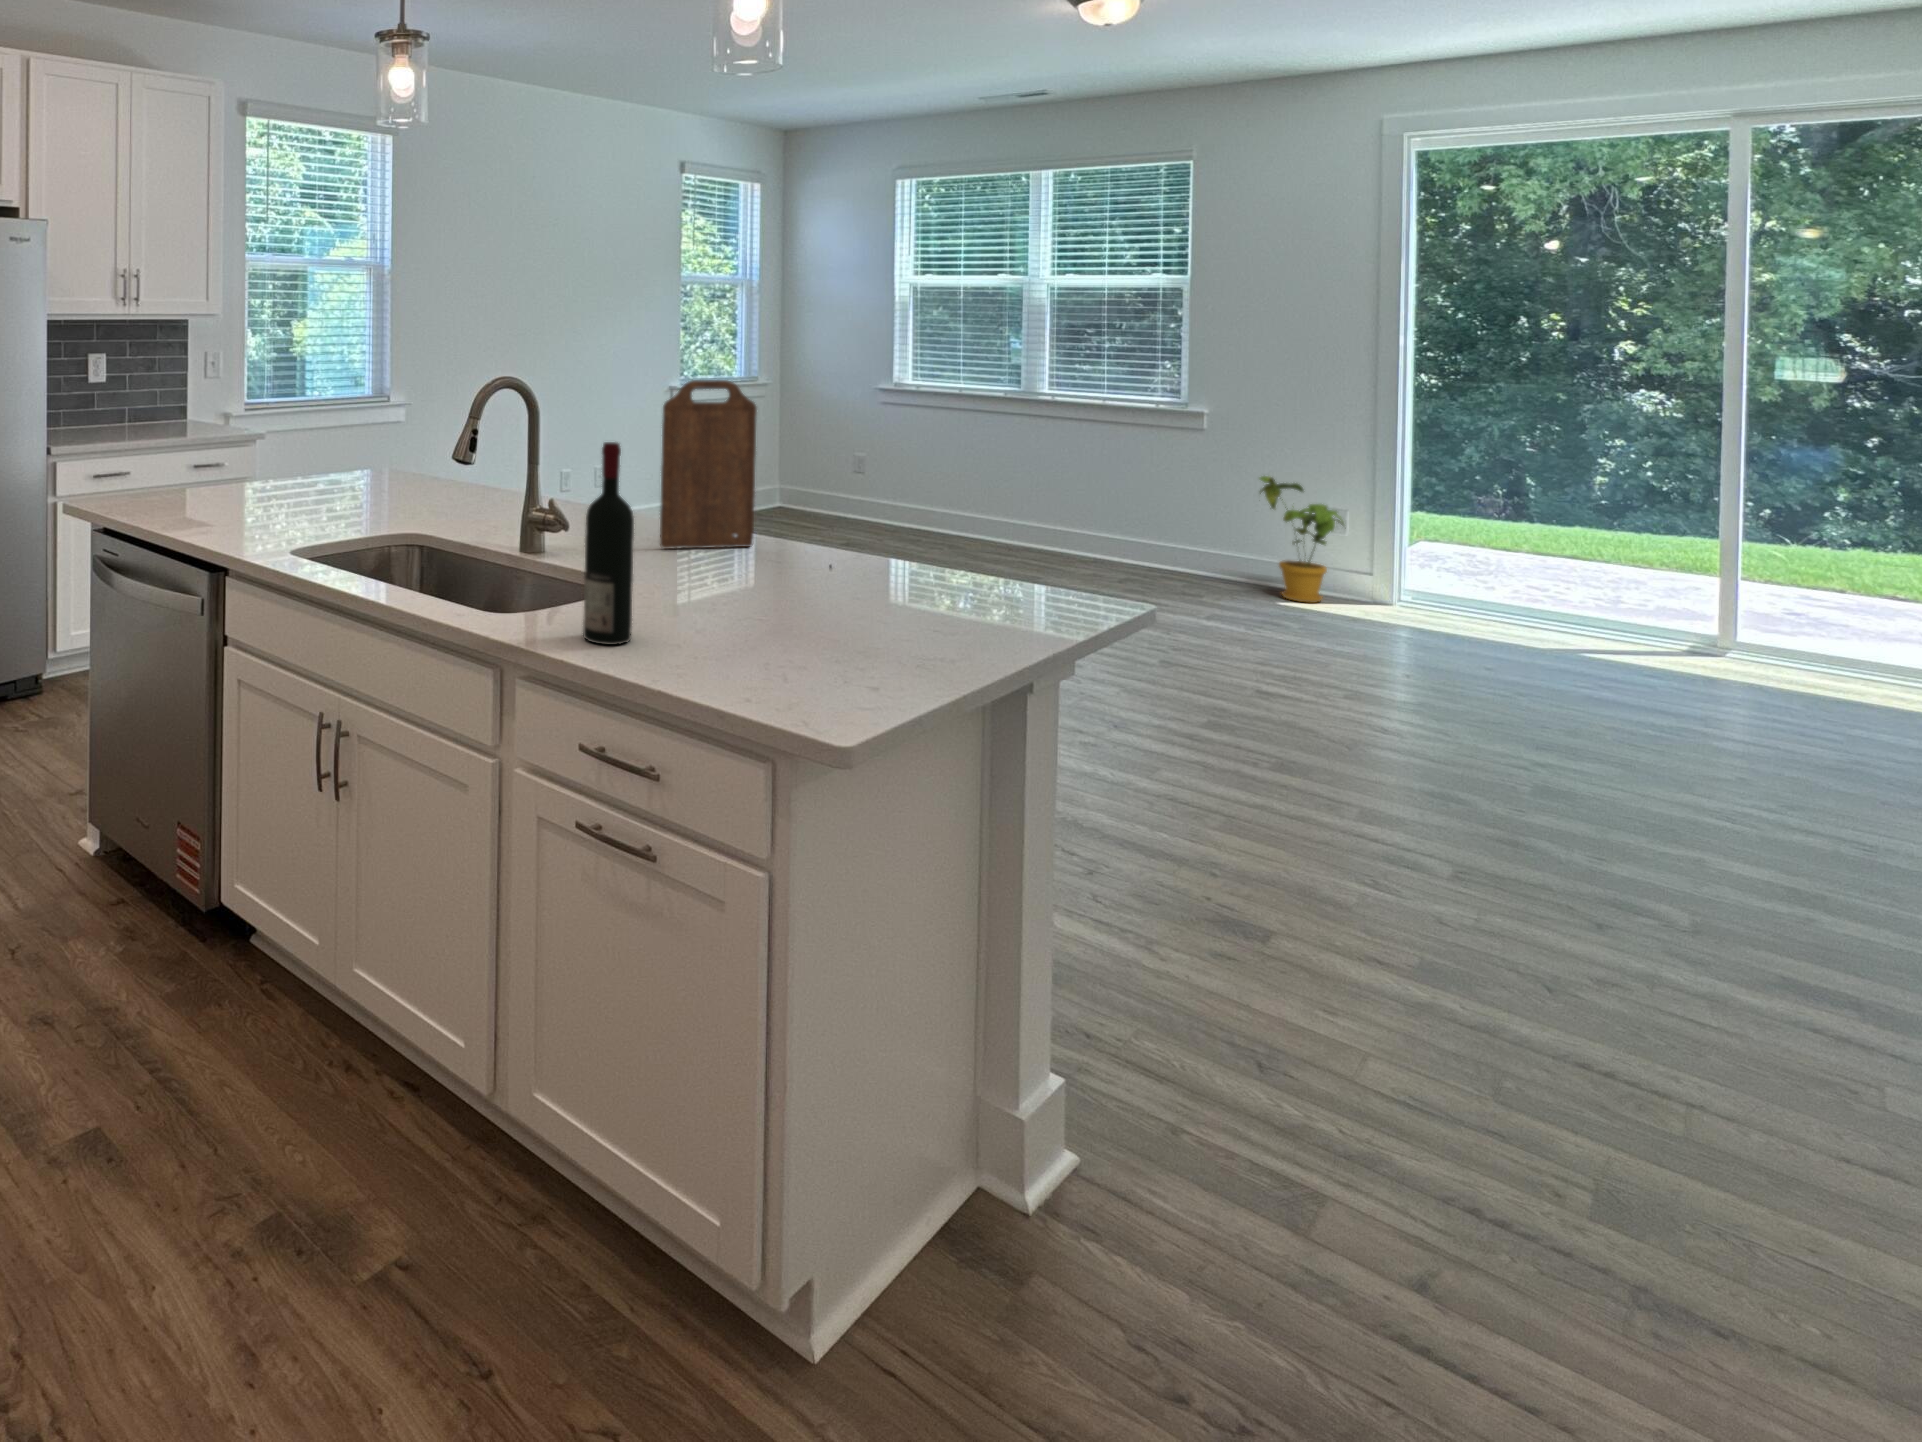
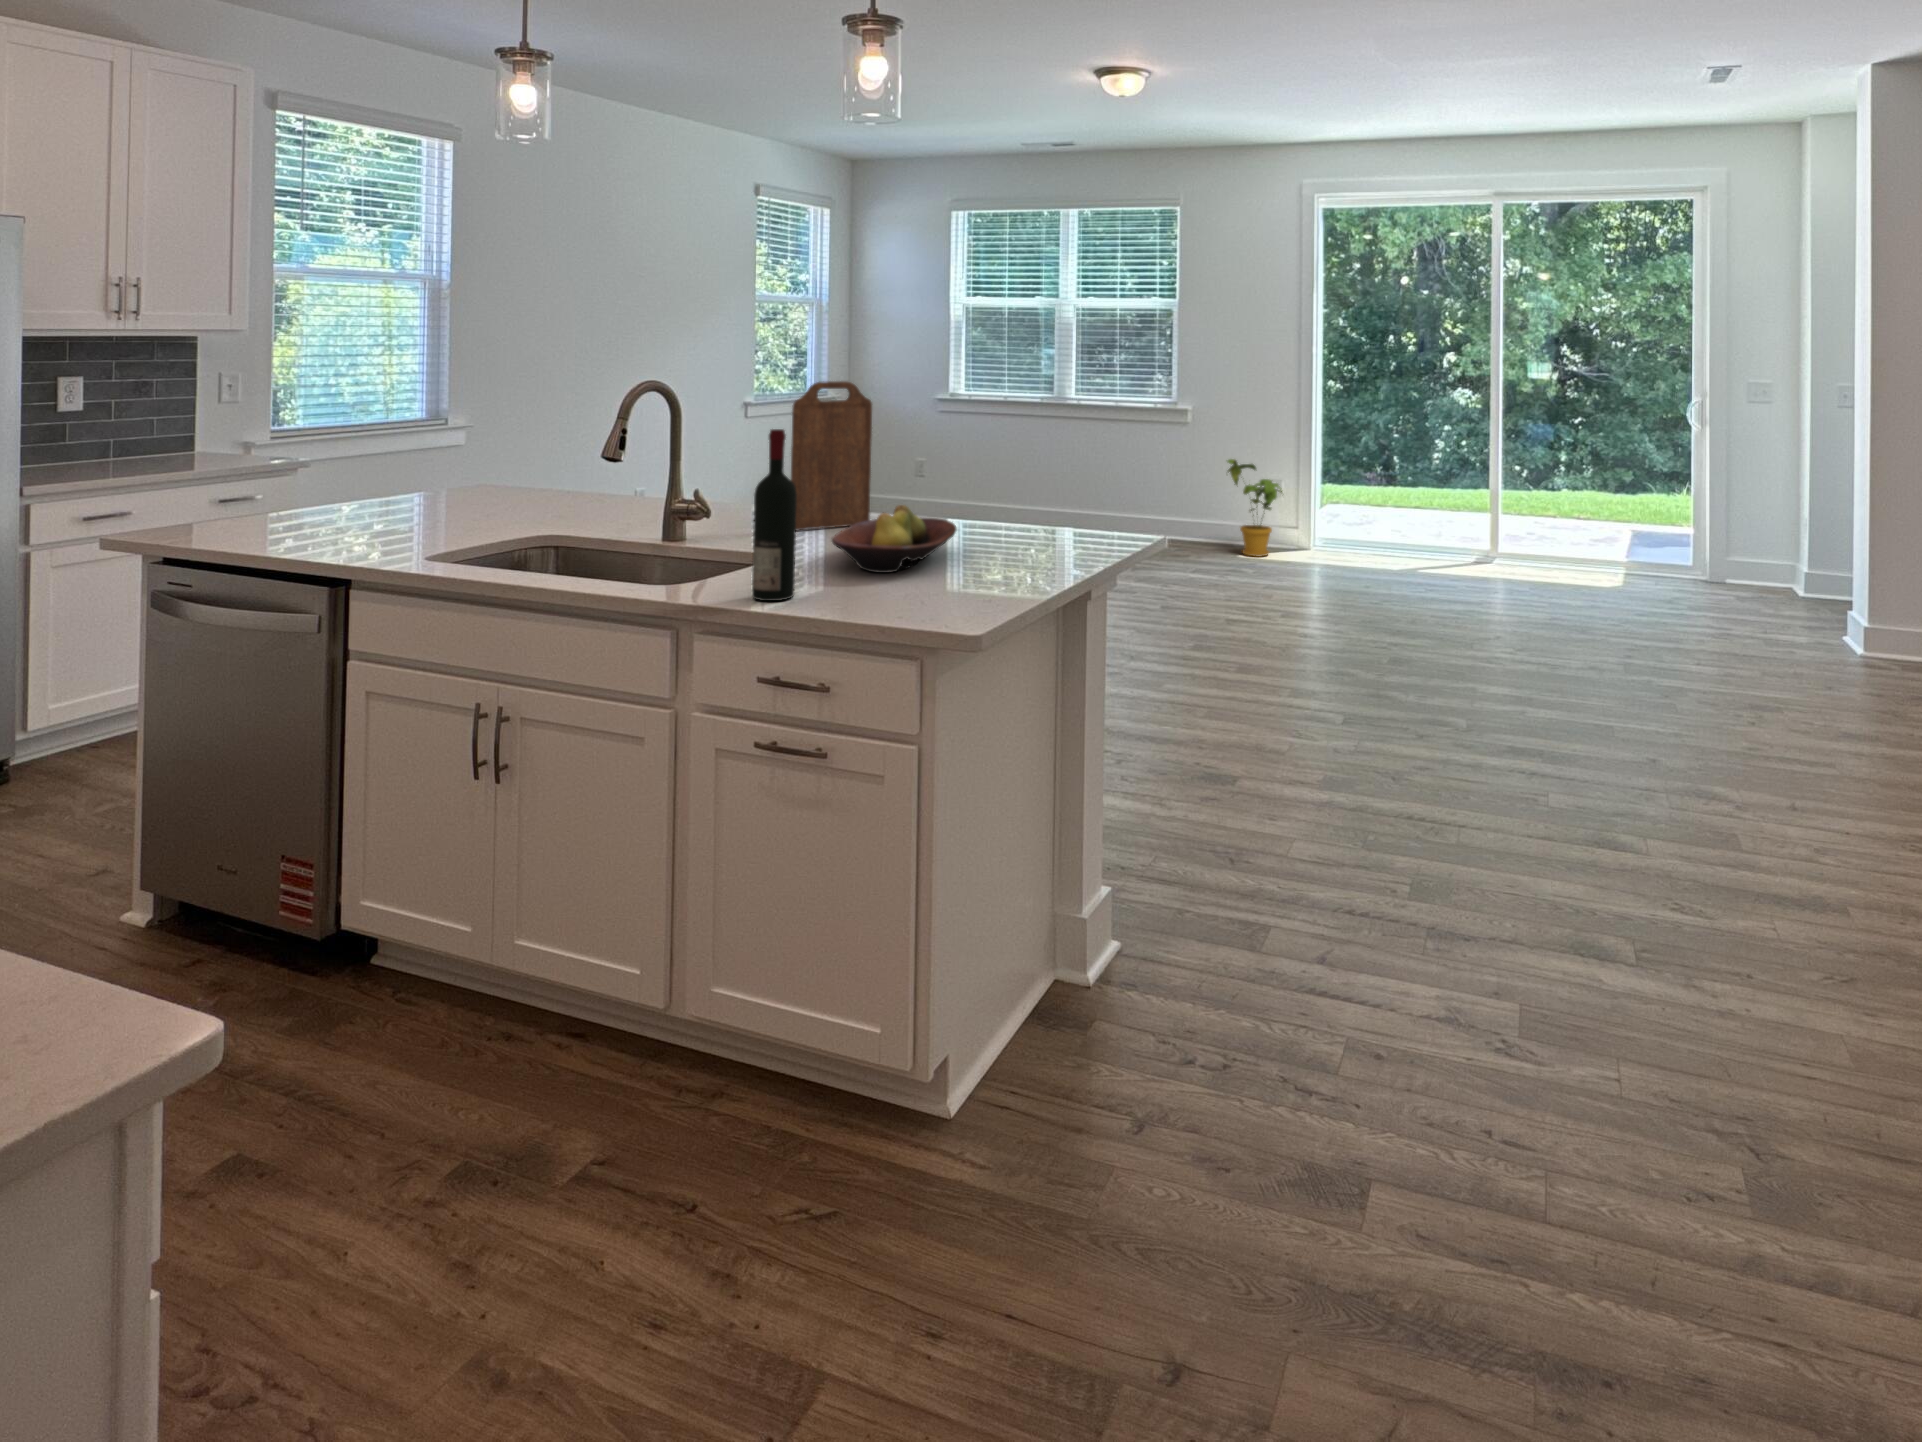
fruit bowl: none [688,534,847,618] -> present [832,505,957,573]

